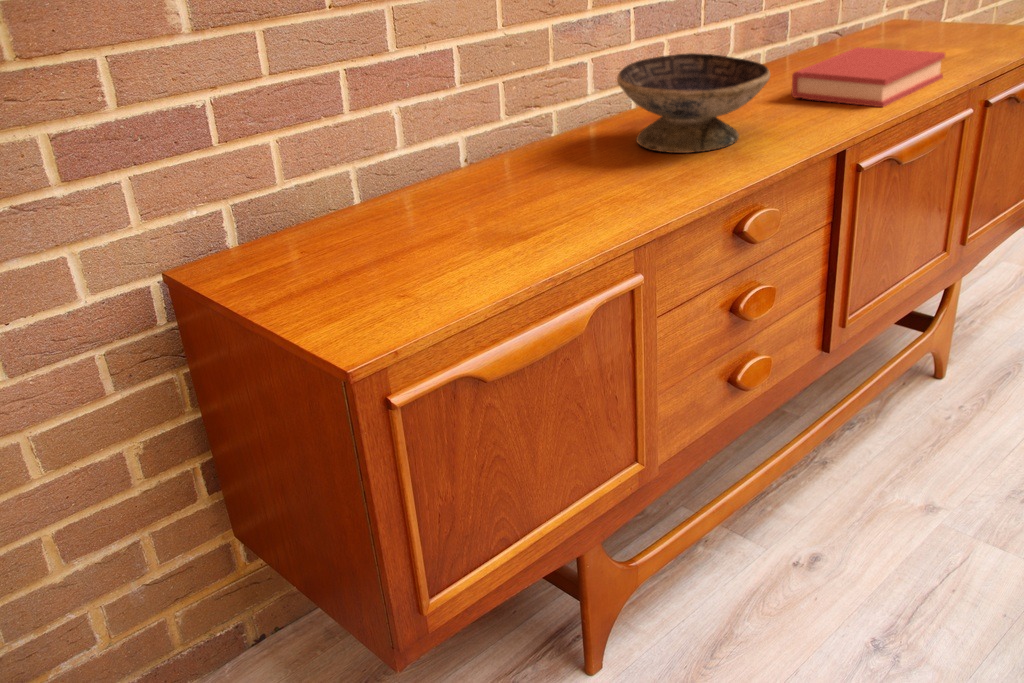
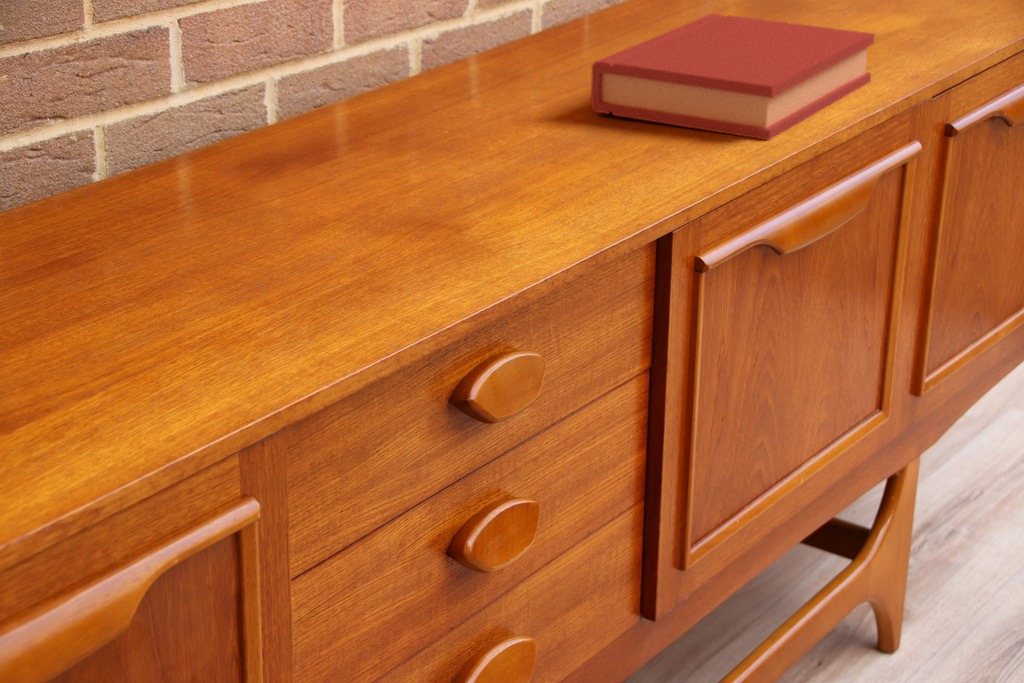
decorative bowl: present [617,53,770,153] -> none [229,19,551,234]

